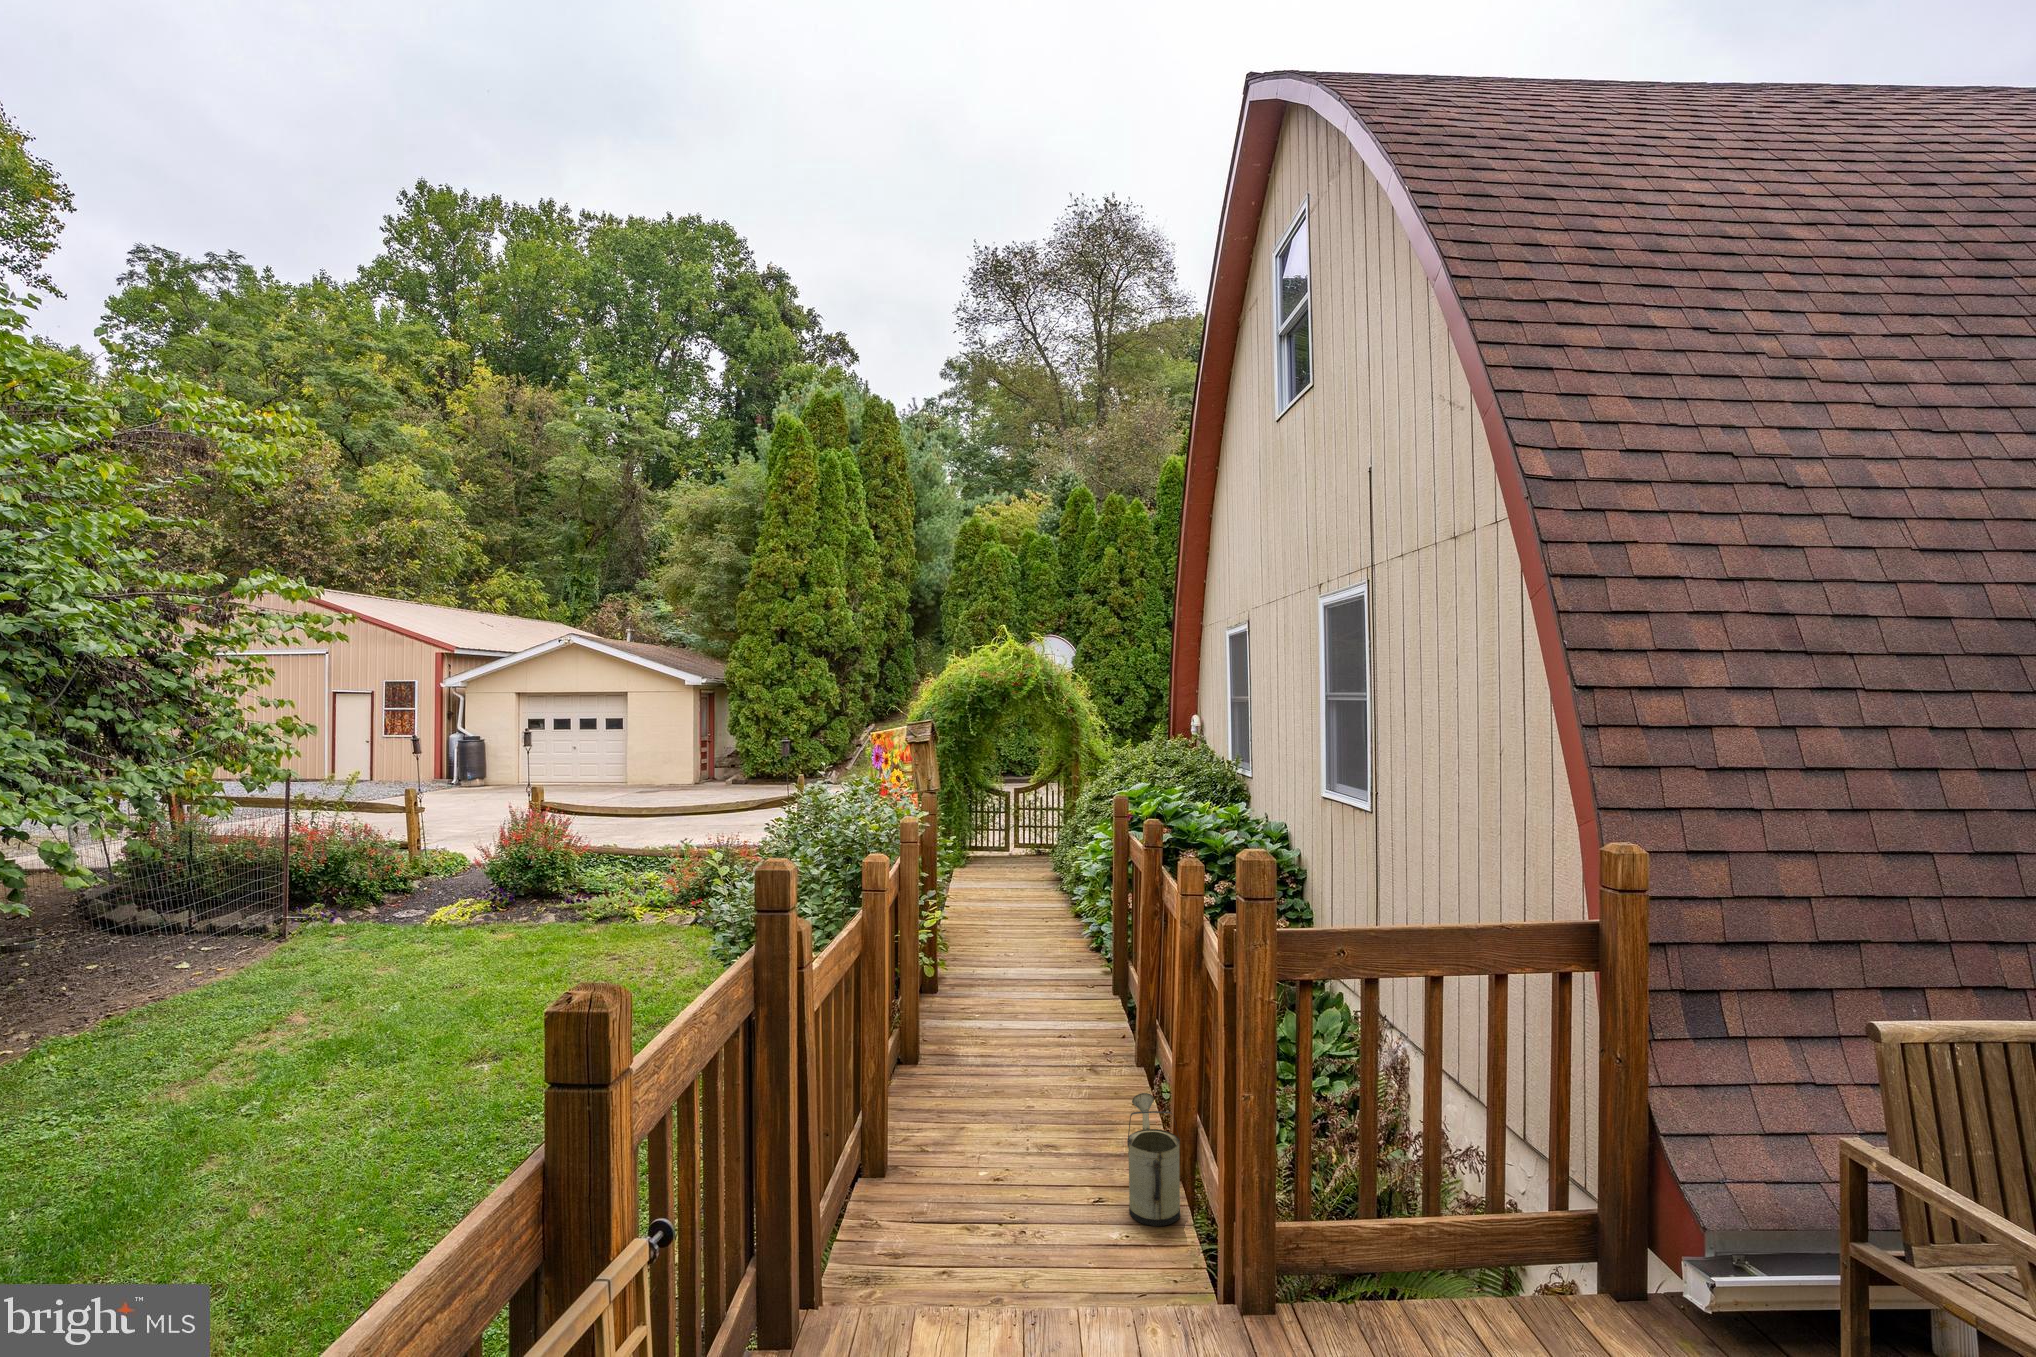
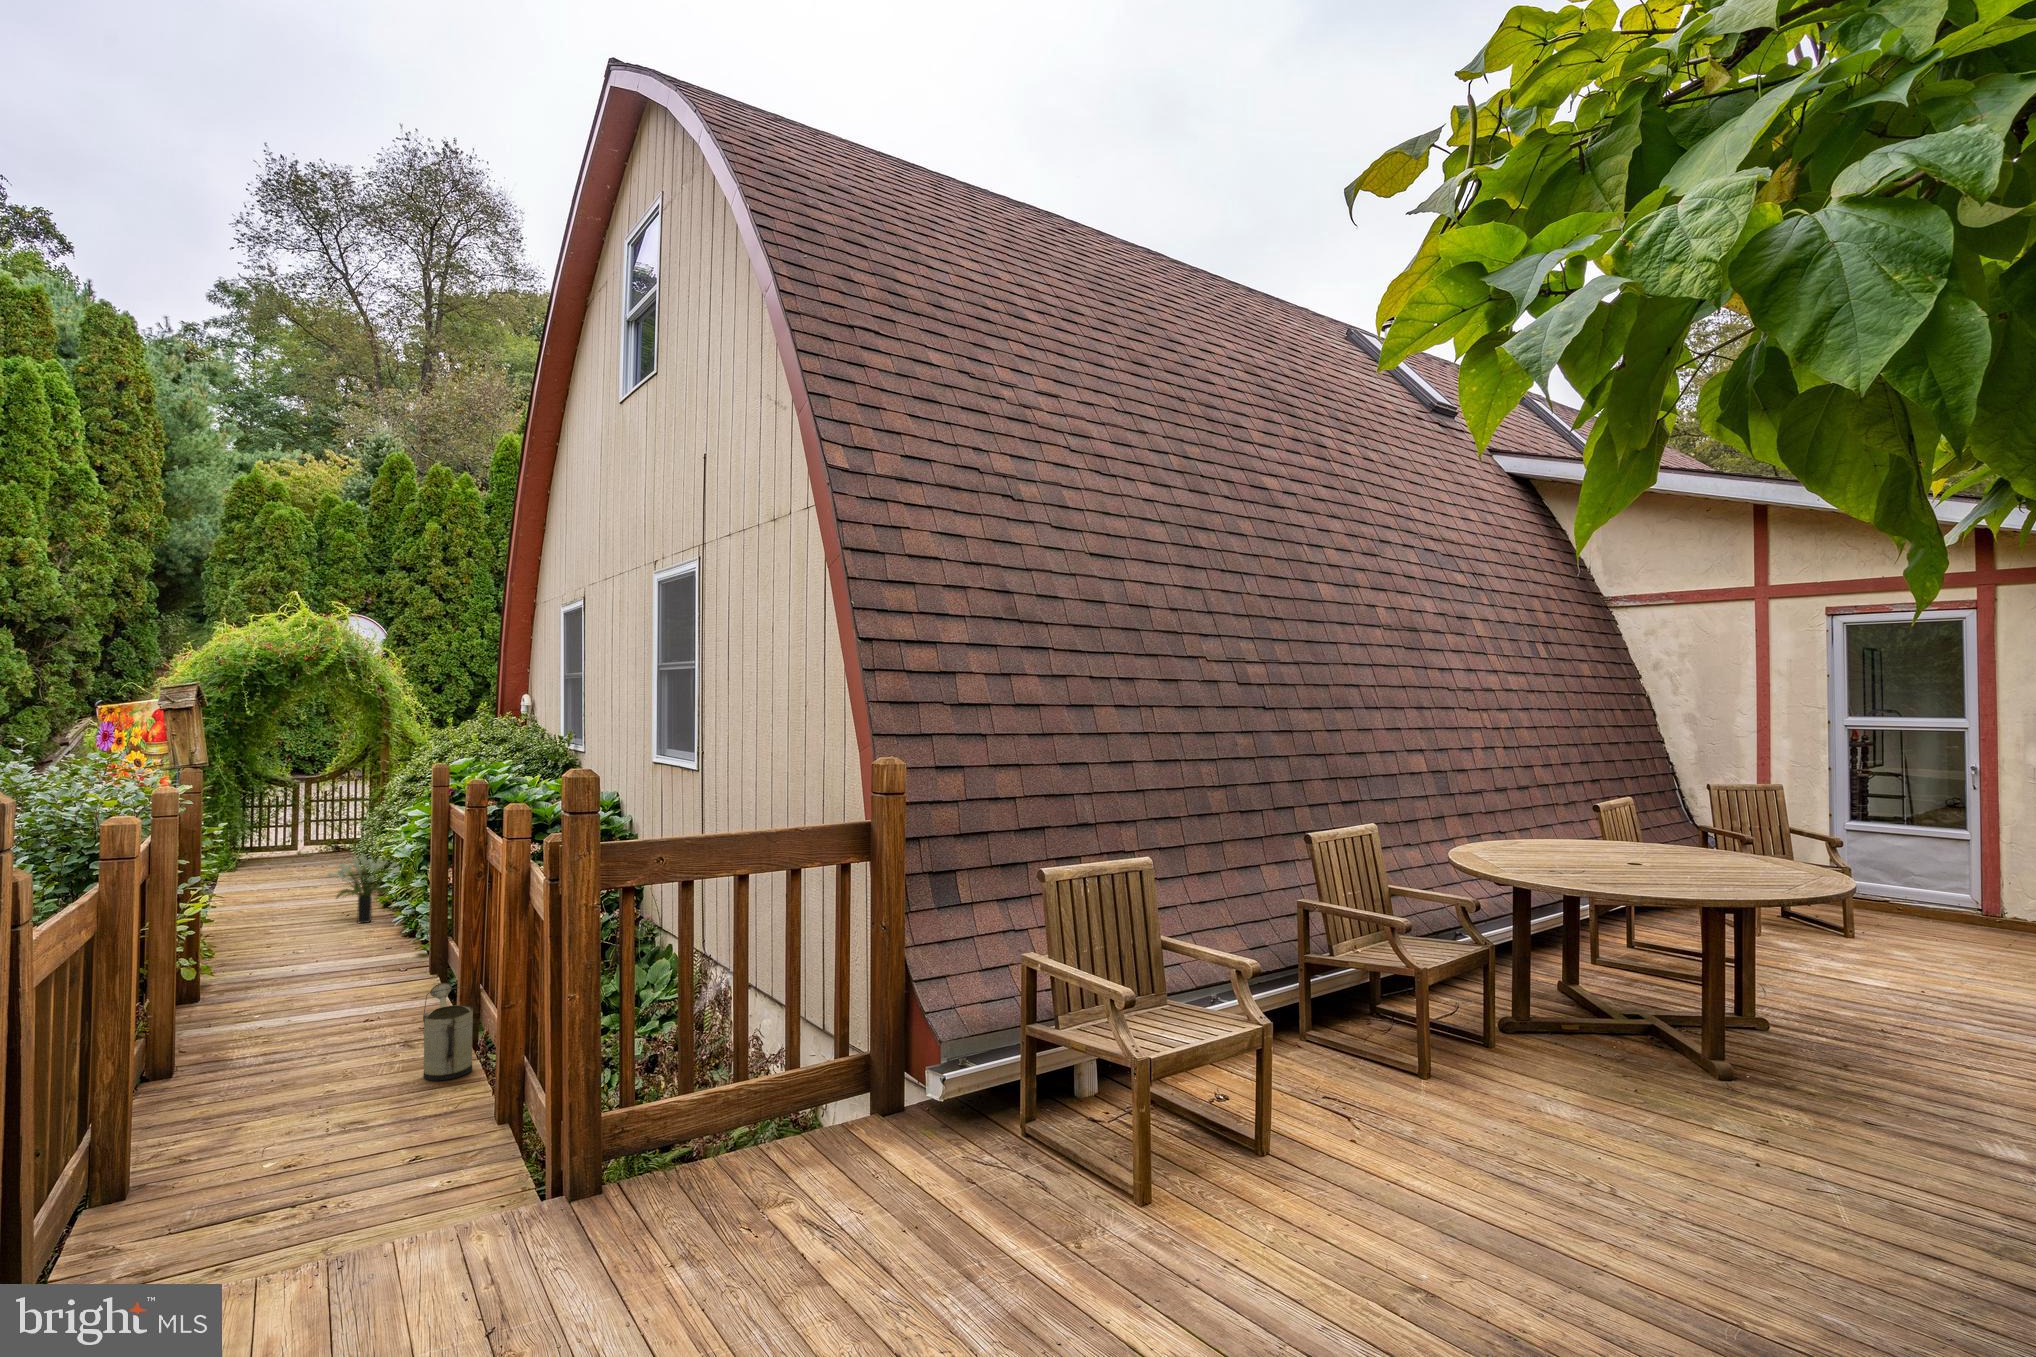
potted plant: none [1031,883,1091,951] -> present [328,855,400,923]

